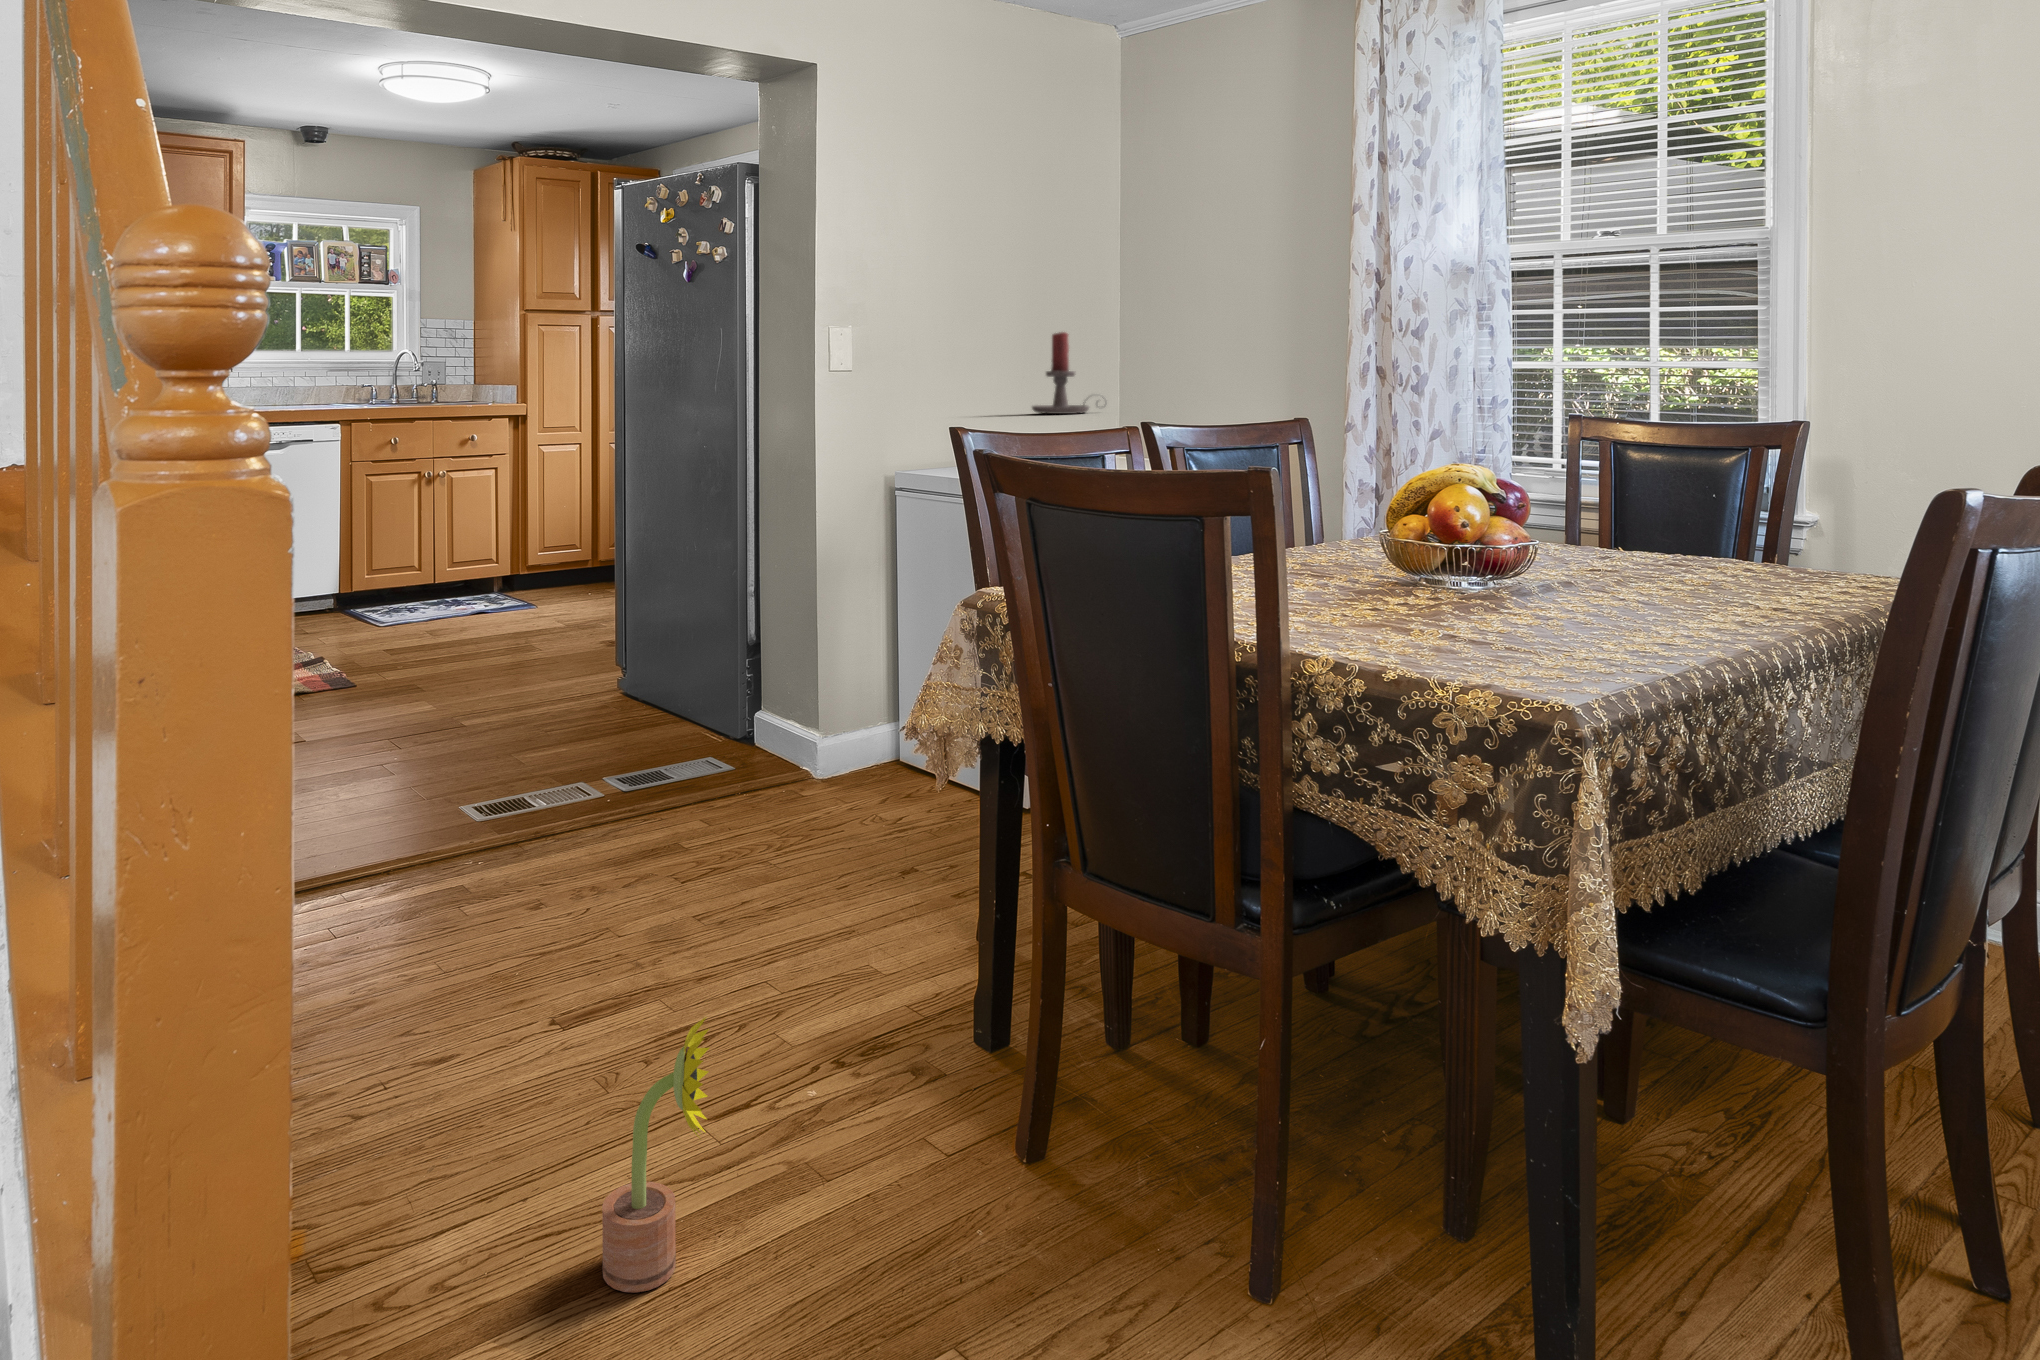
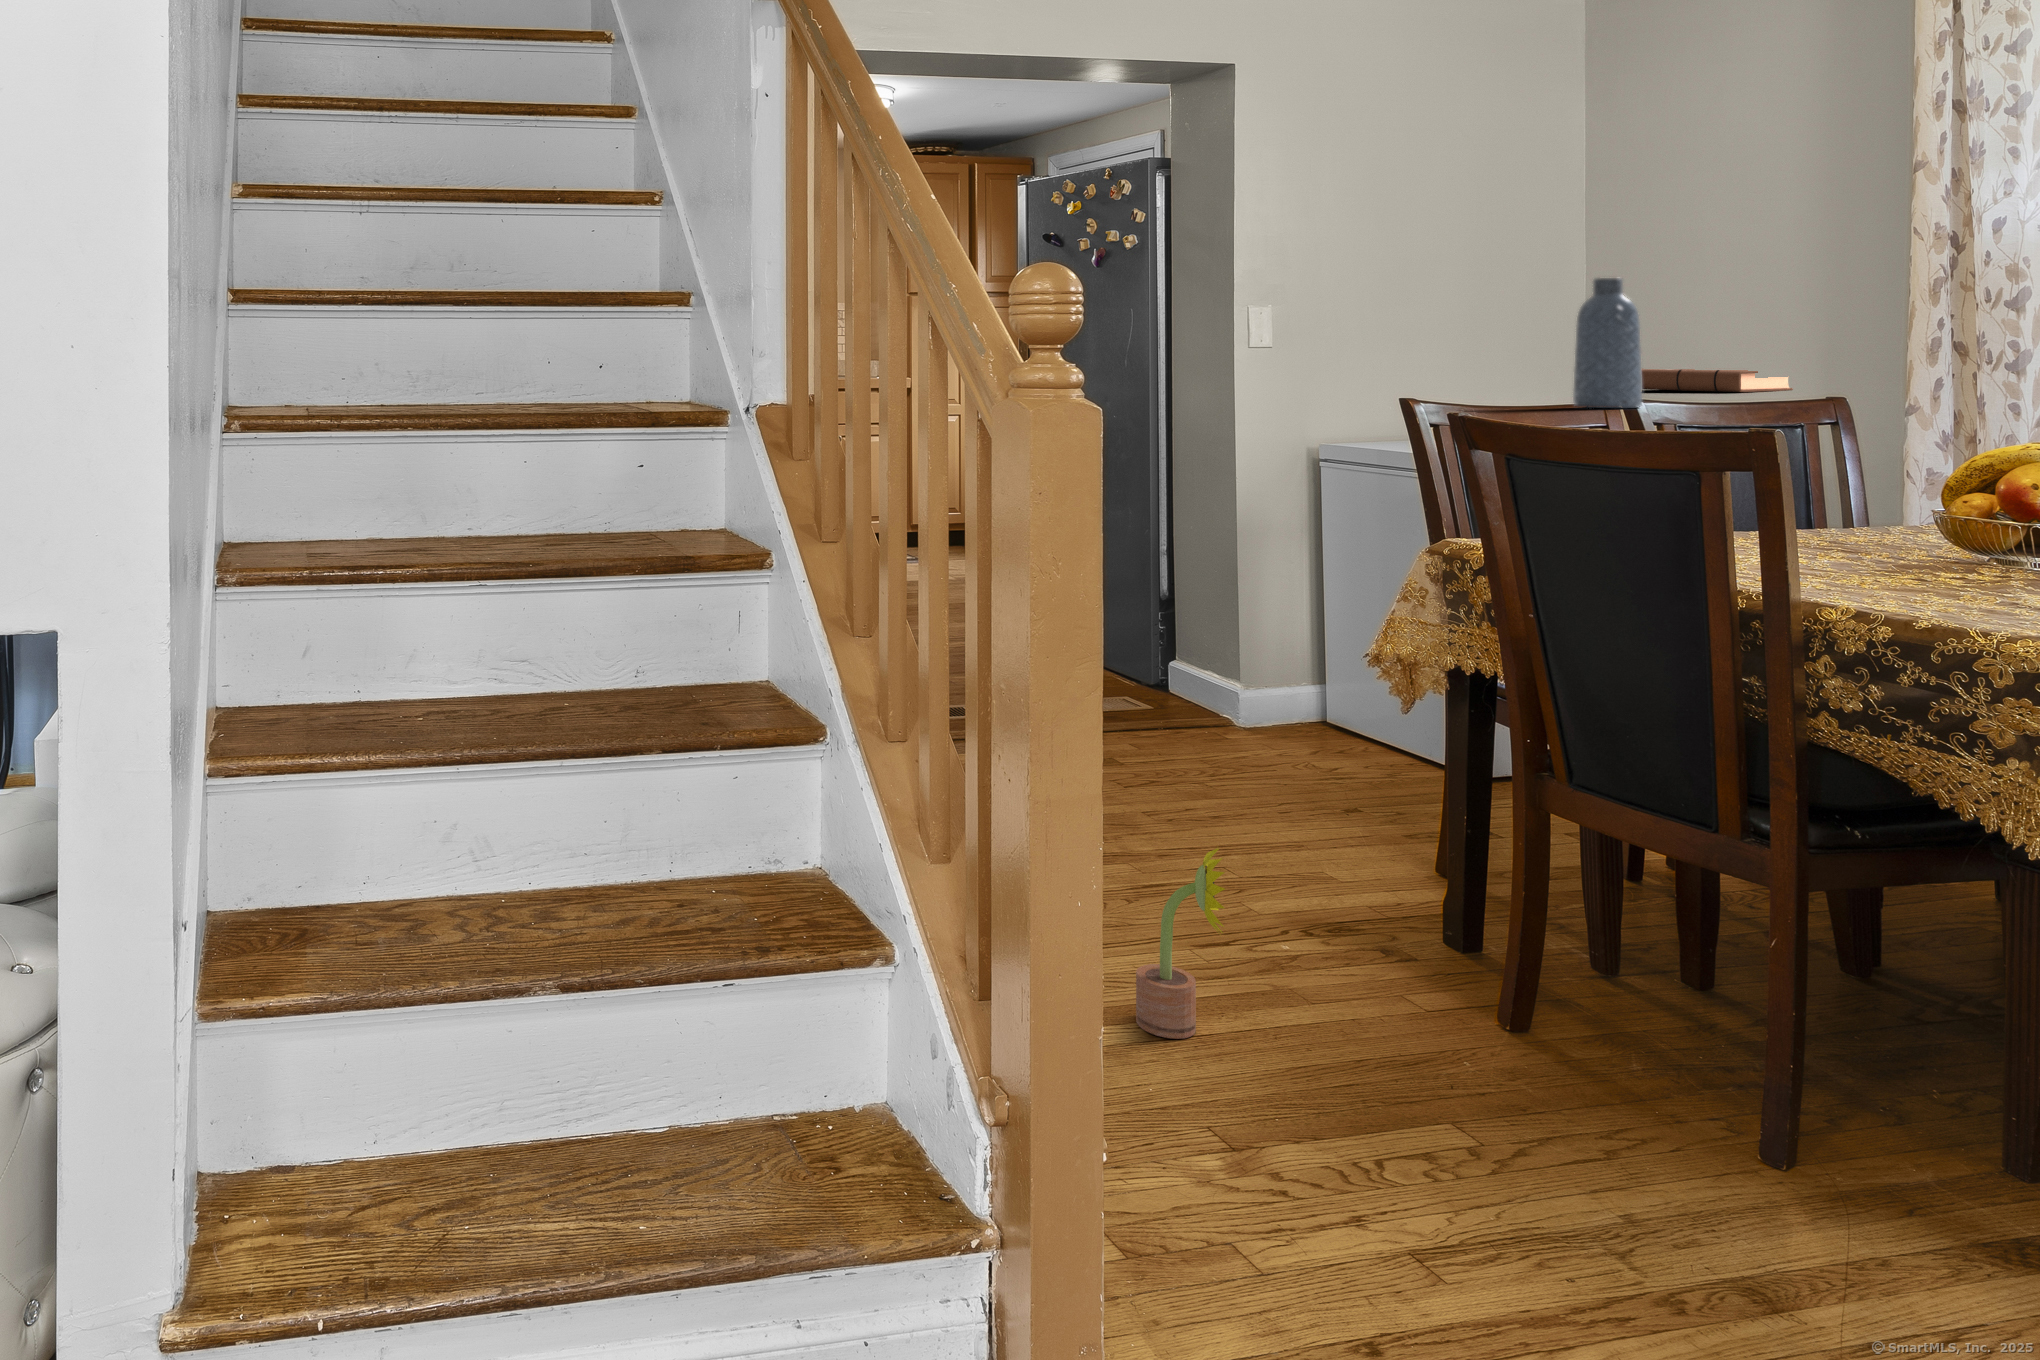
vase: none [1098,302,1154,433] -> present [1573,278,1642,408]
candle holder: present [1032,332,1106,414] -> none [1479,307,1574,392]
book: none [1138,390,1269,413] -> present [1641,368,1793,392]

